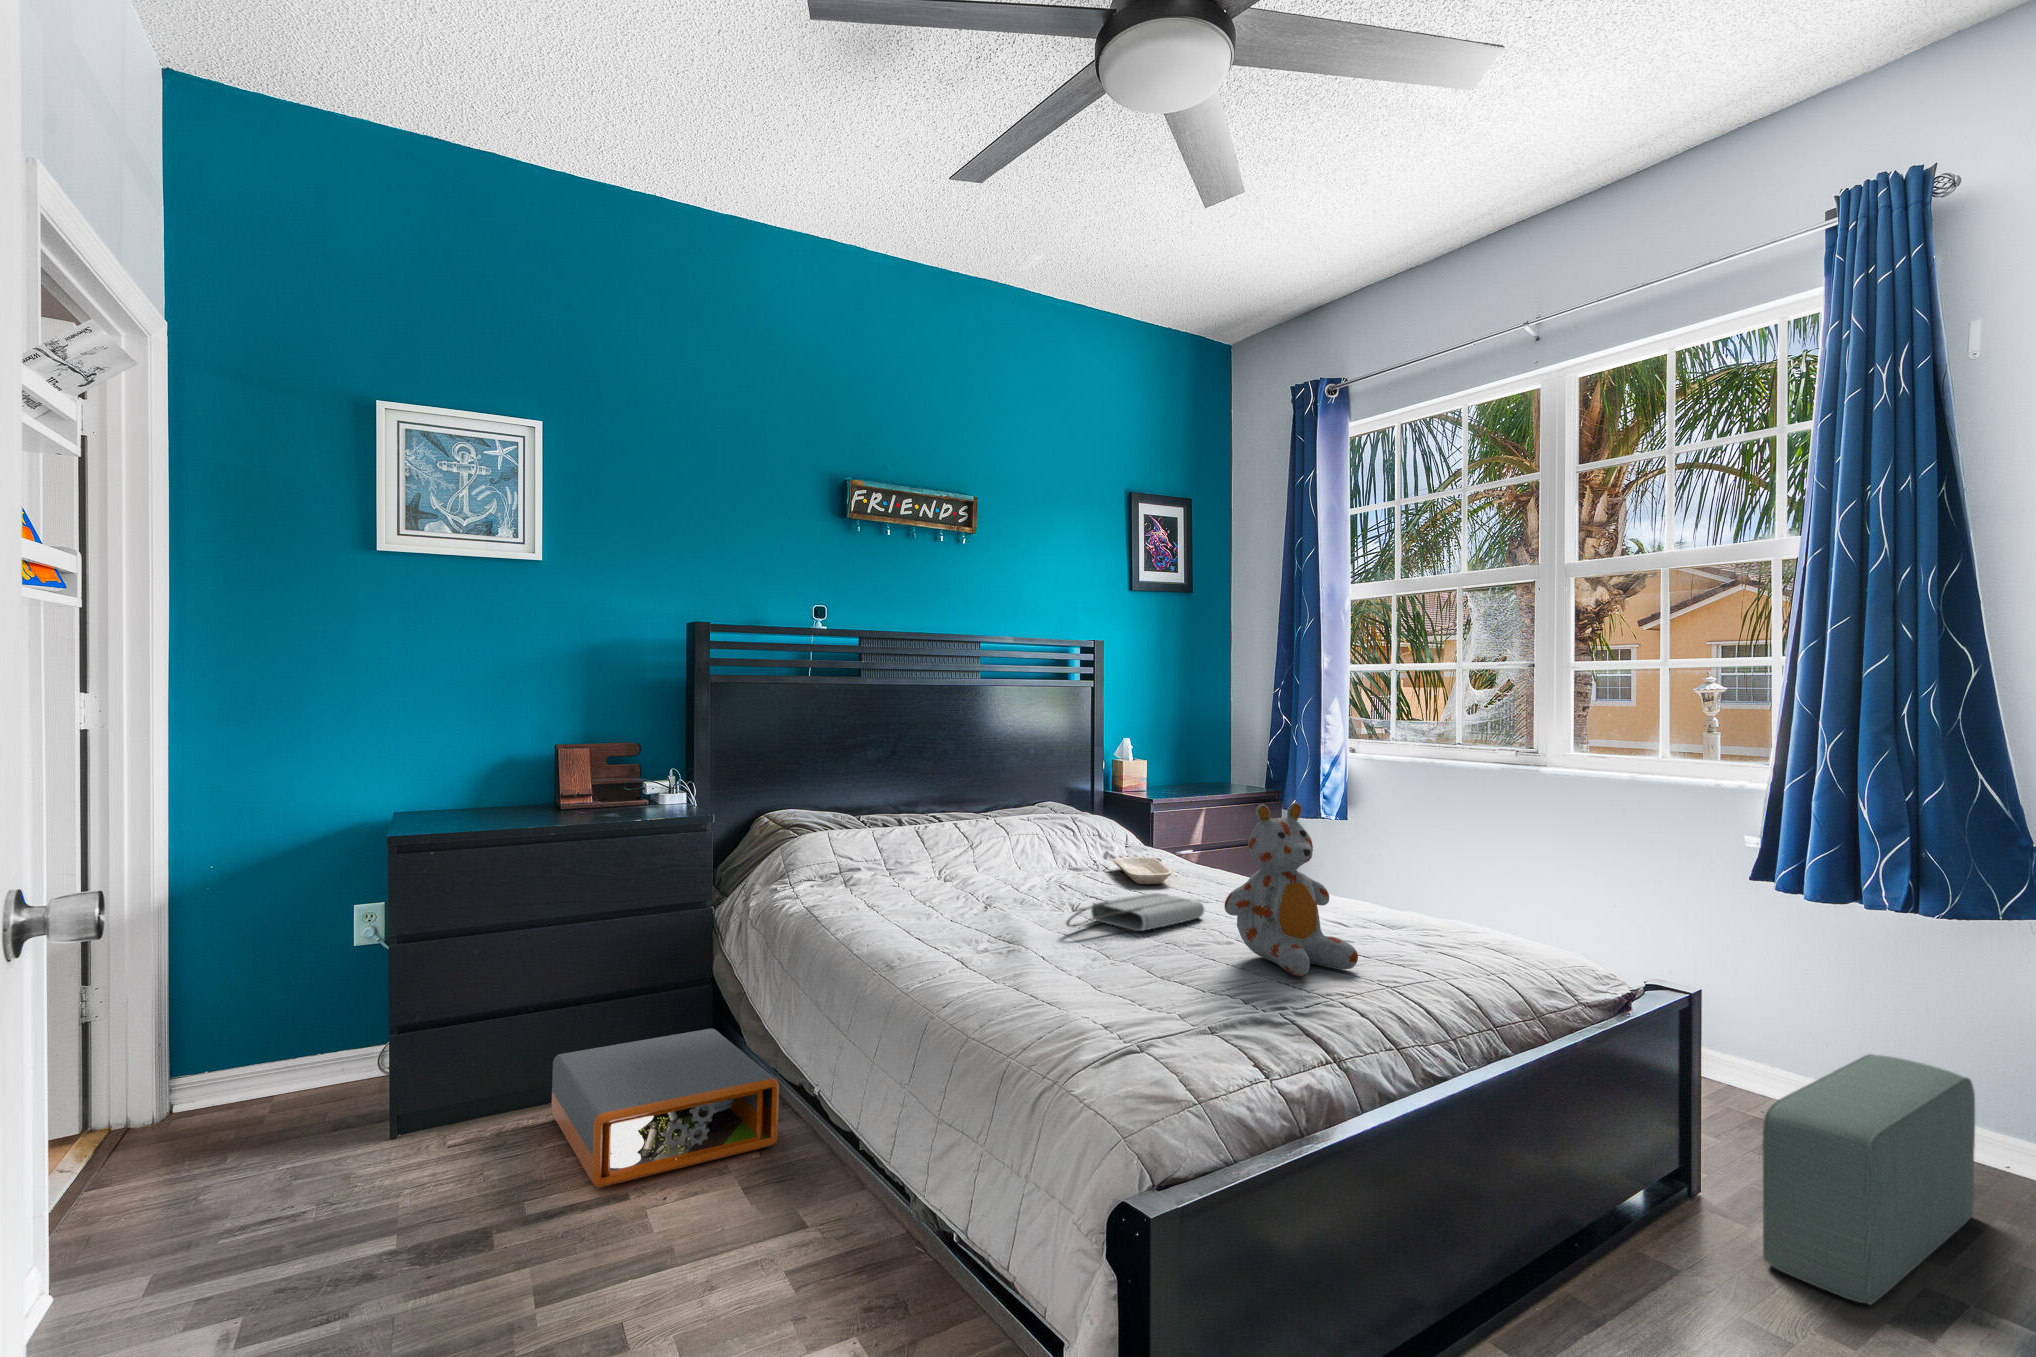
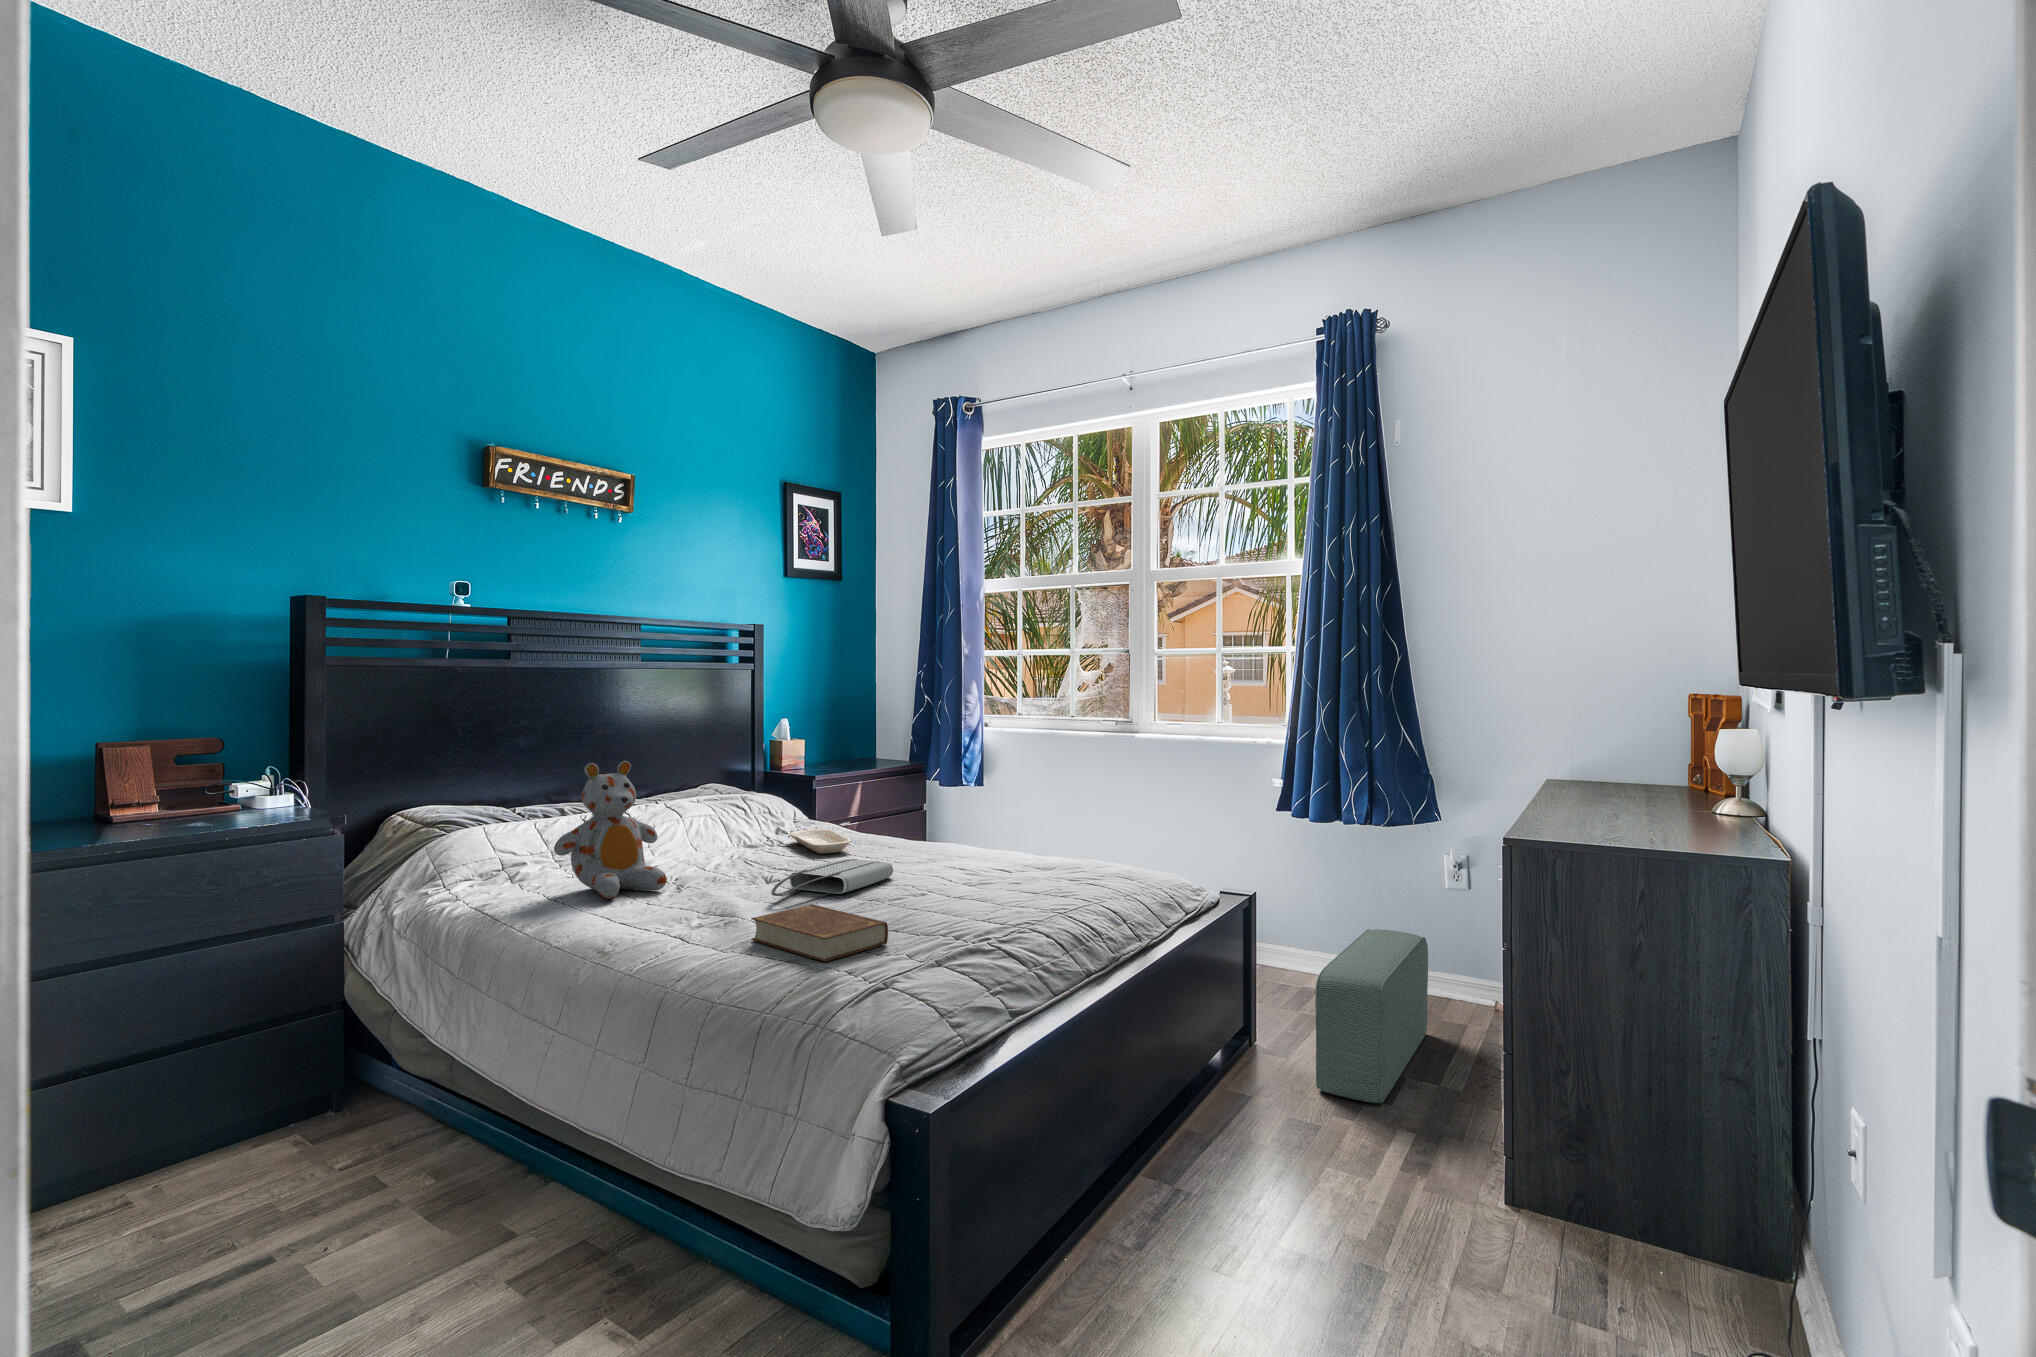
stuffed bear: present [1225,802,1358,976] -> present [554,761,667,899]
book: none [1029,941,1166,1006] -> present [751,904,888,962]
storage box: present [552,1029,779,1187] -> none [129,1054,453,1251]

